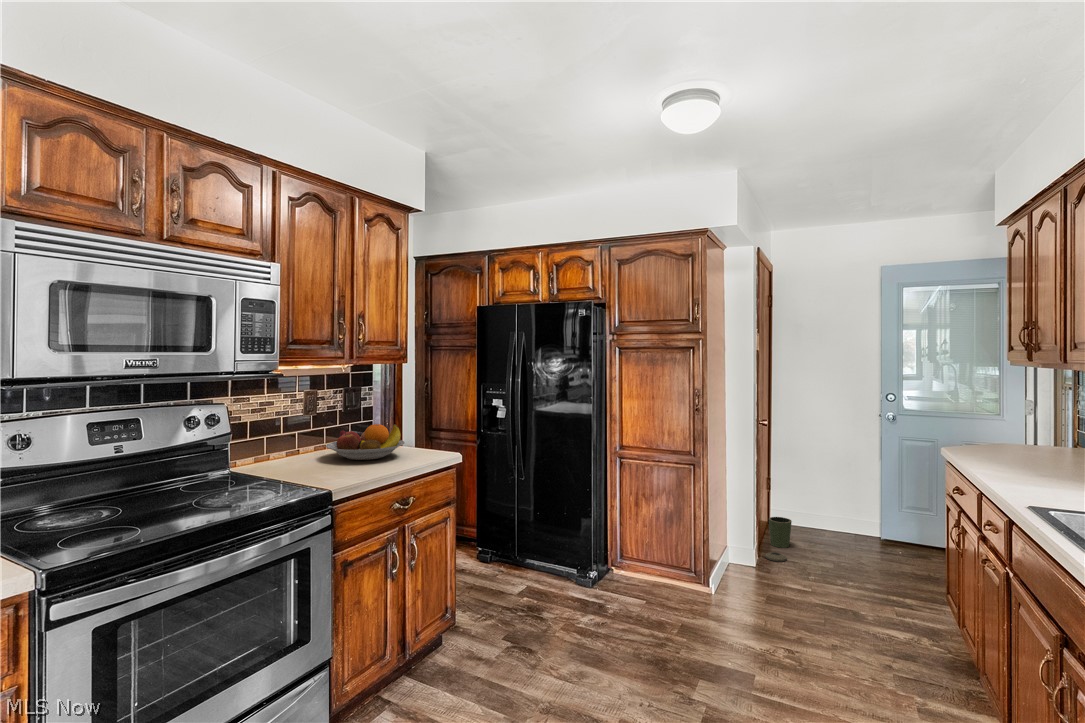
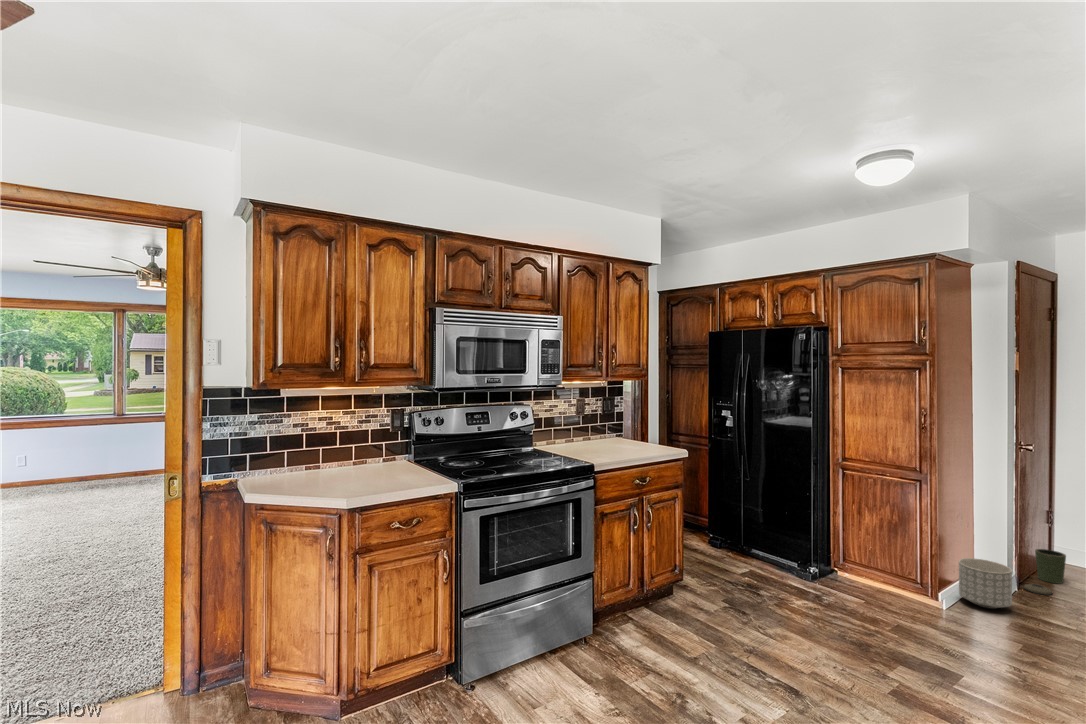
fruit bowl: present [326,424,405,460] -> none [591,424,646,449]
planter: none [723,538,767,587] -> present [959,558,1012,609]

